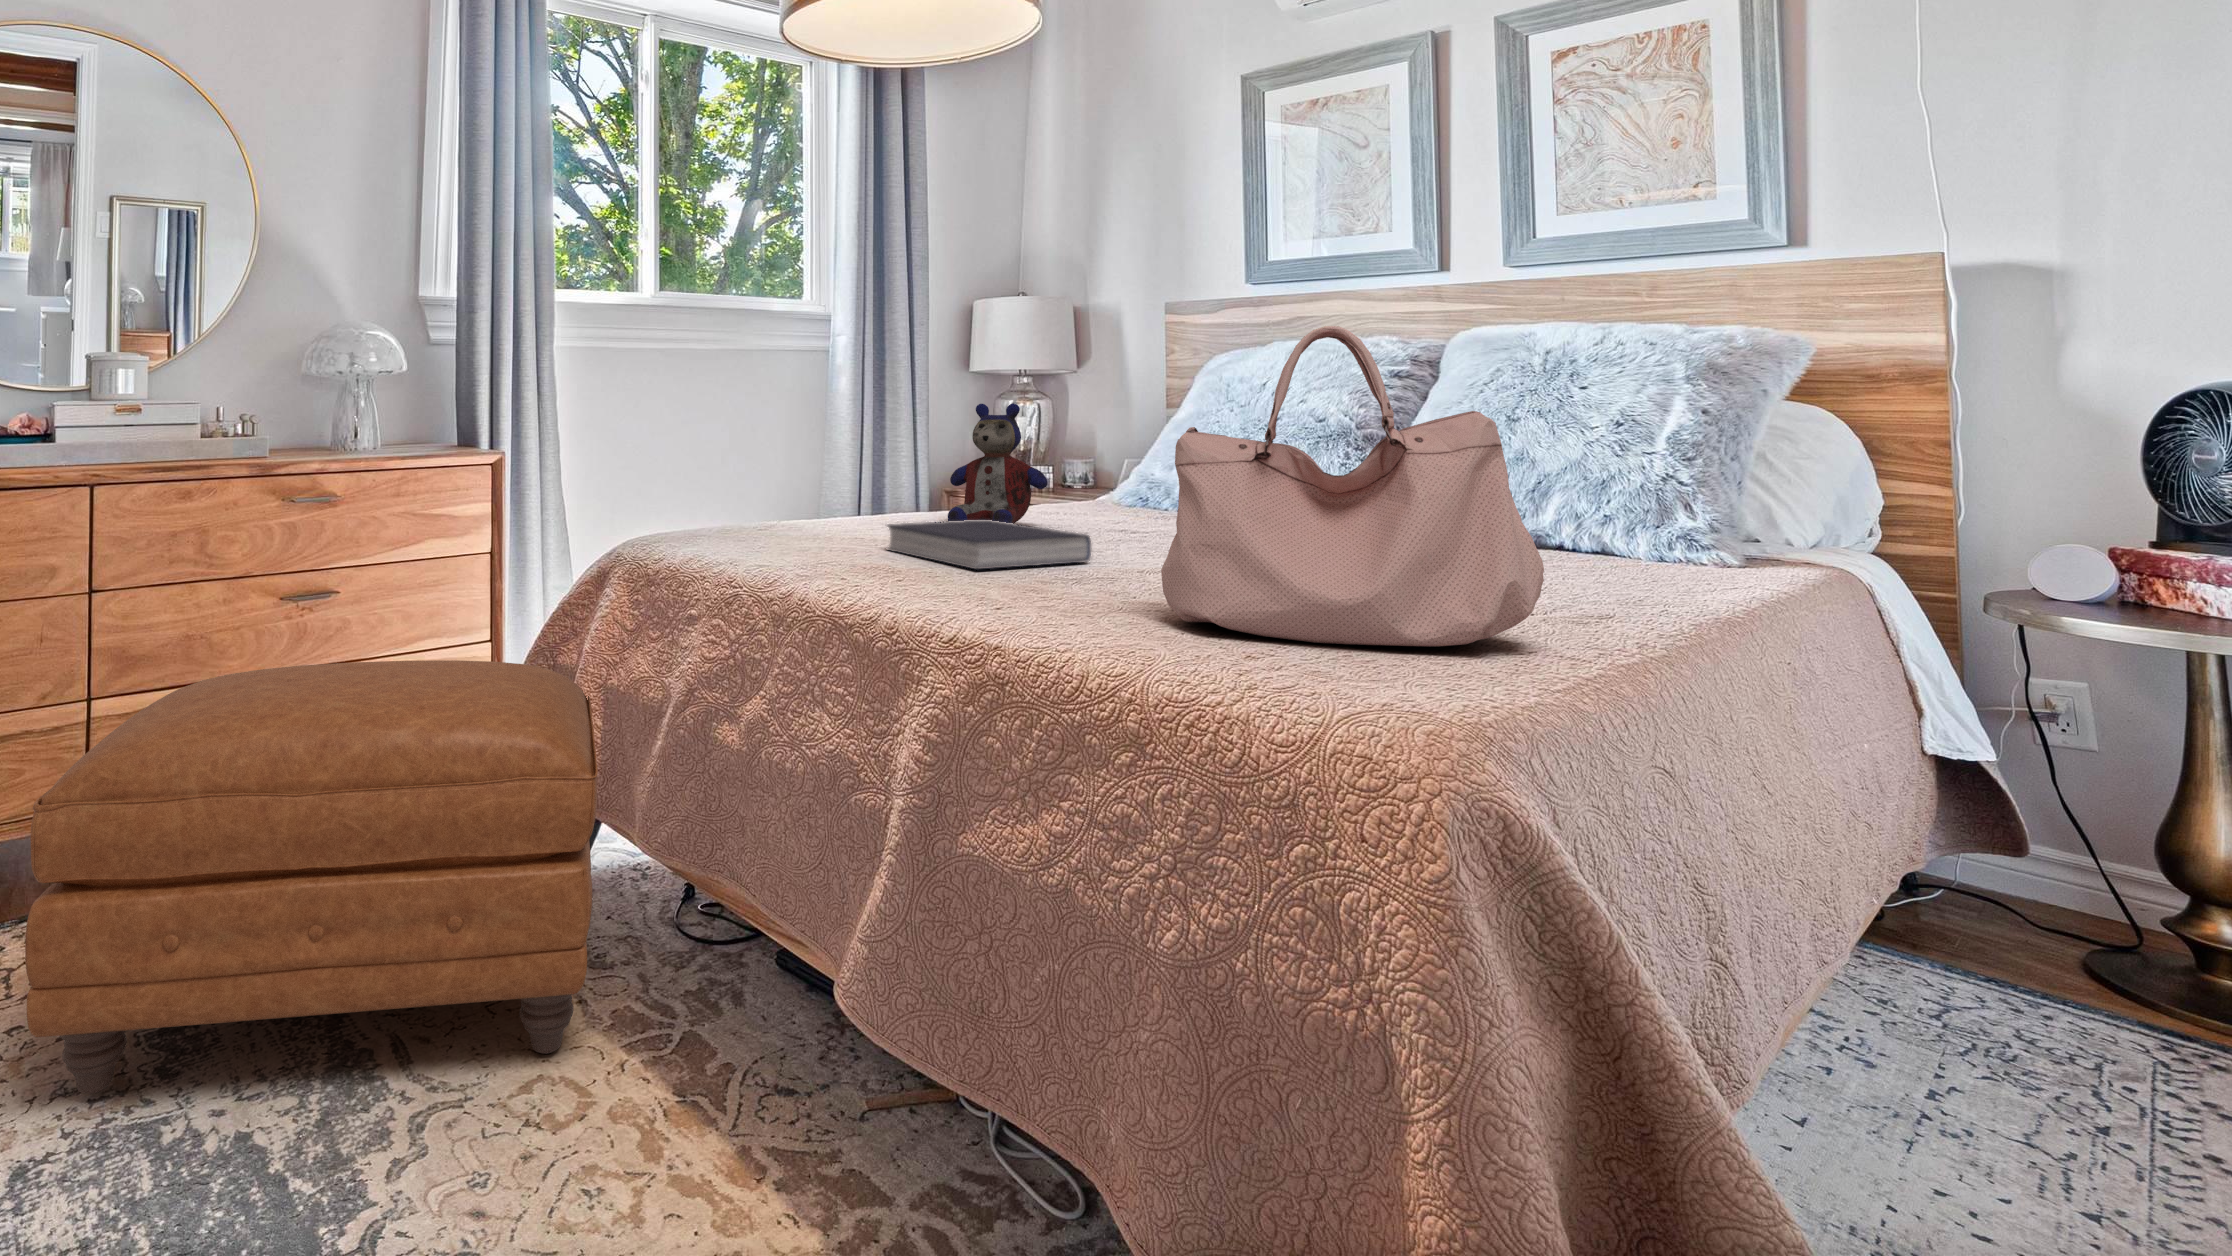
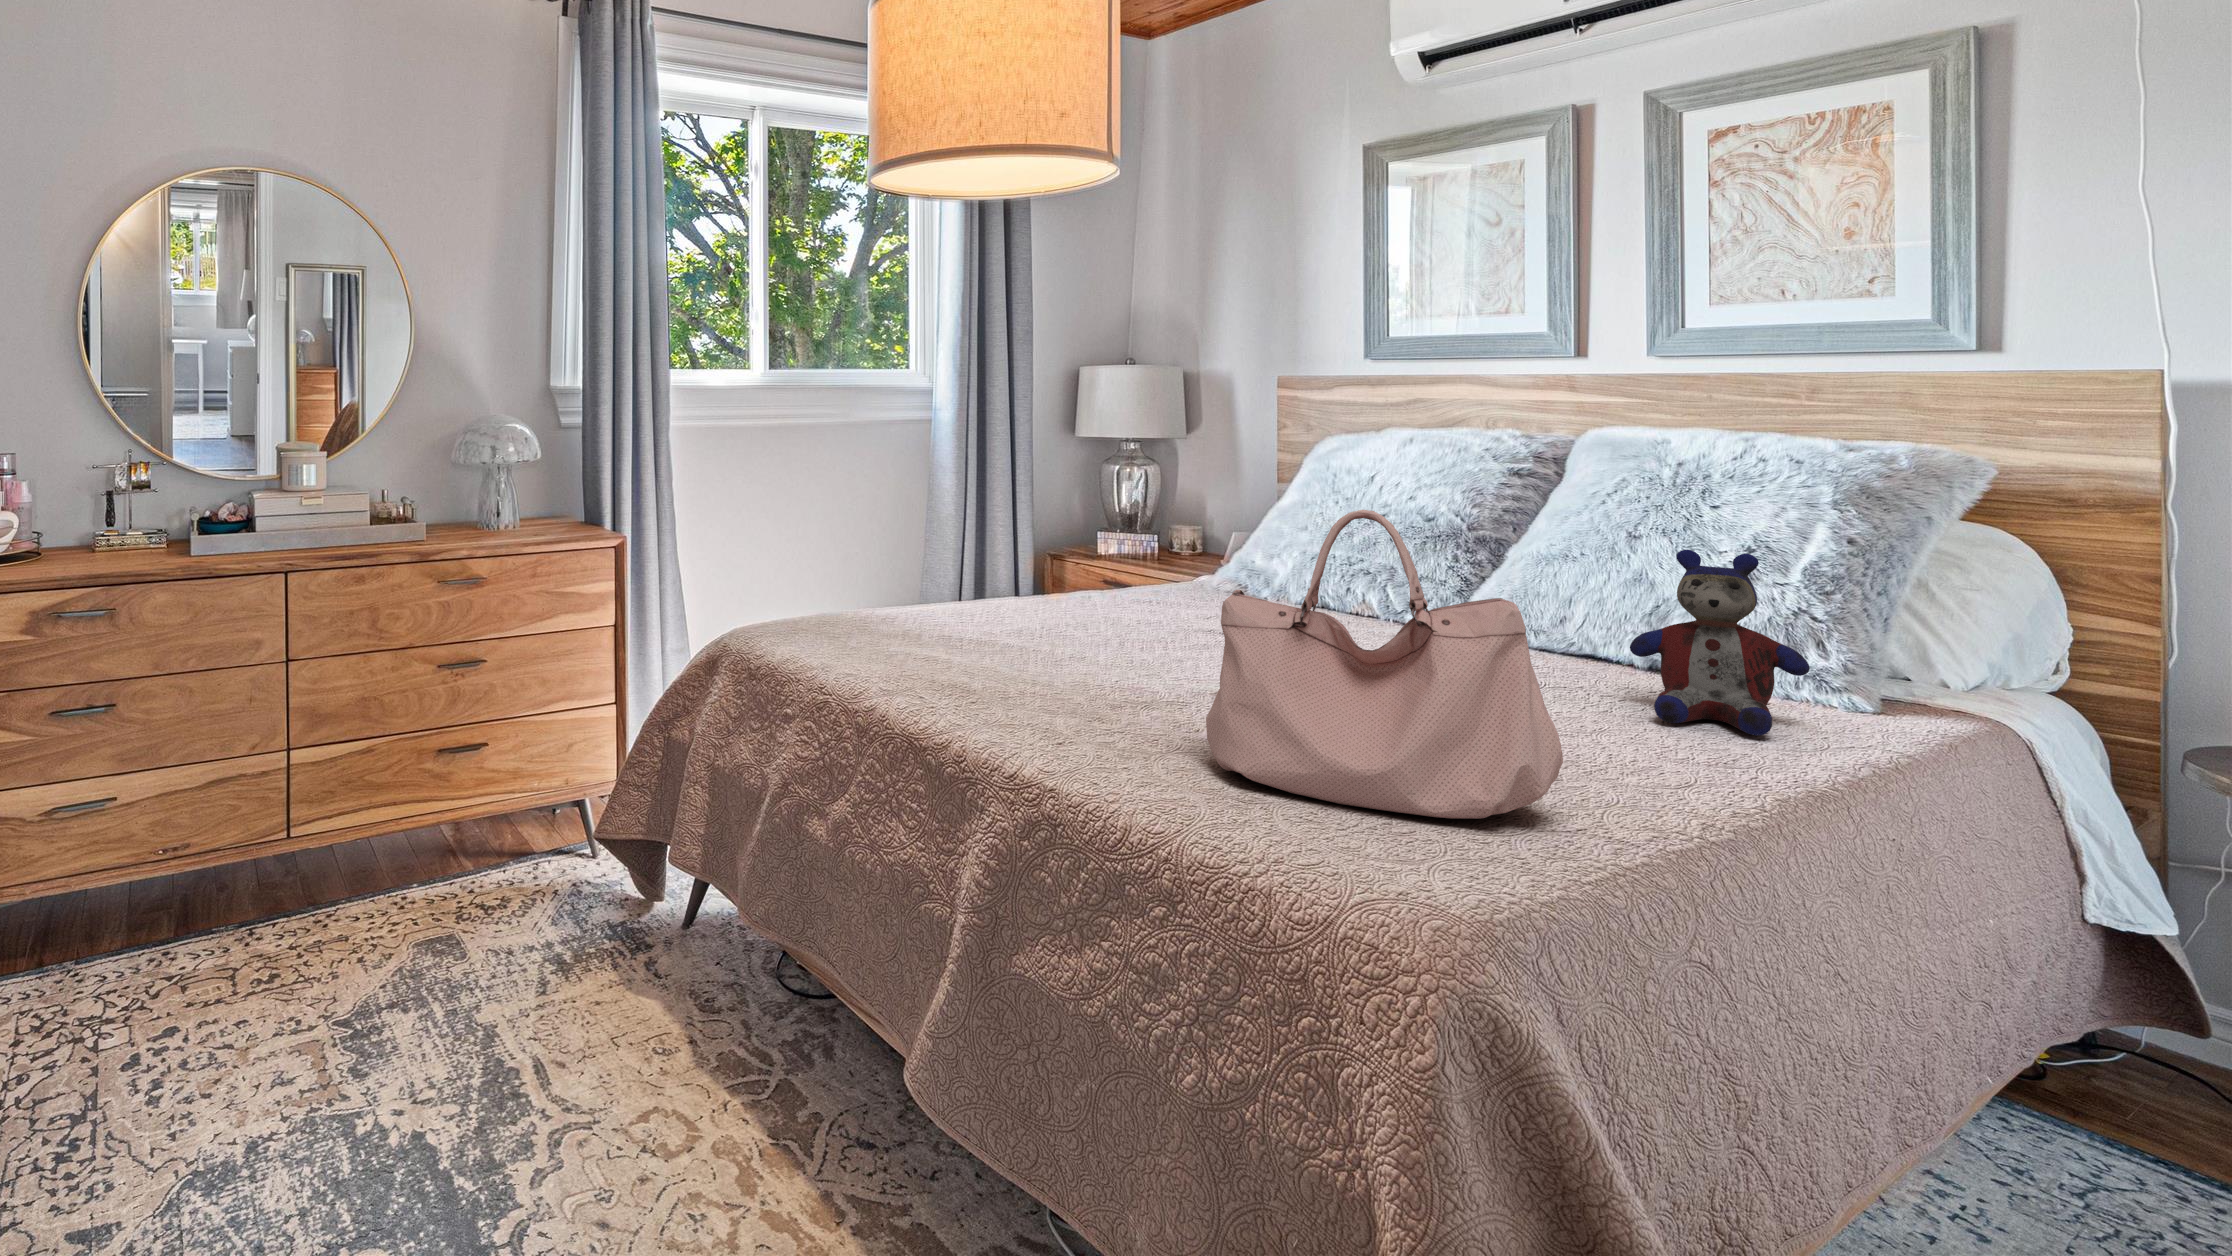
stuffed bear: present [948,403,1048,523] -> present [1630,549,1810,735]
book: present [887,520,1092,570] -> none [978,620,1171,683]
ottoman: present [25,660,598,1094] -> none [255,734,707,1089]

